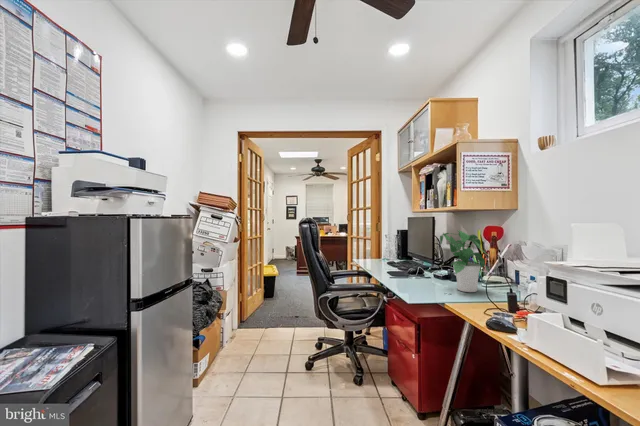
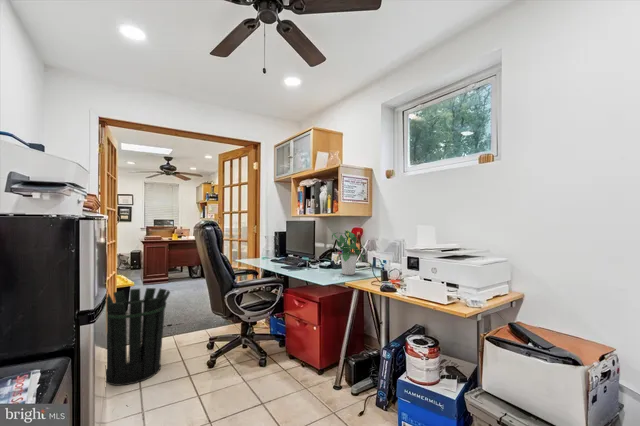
waste bin: none [222,280,280,367] -> present [105,288,170,385]

